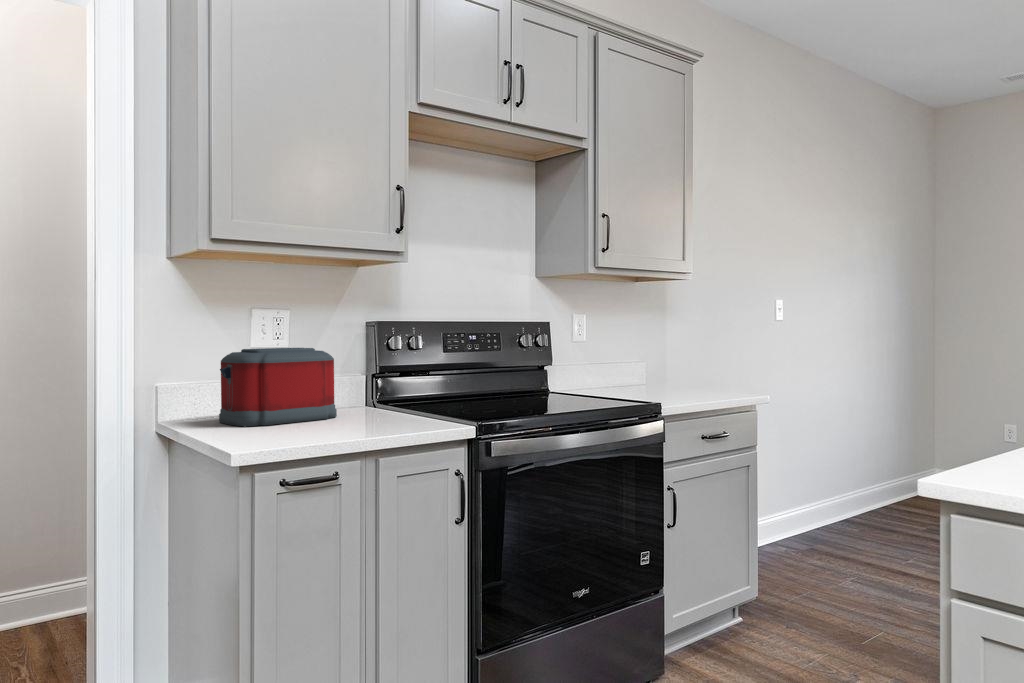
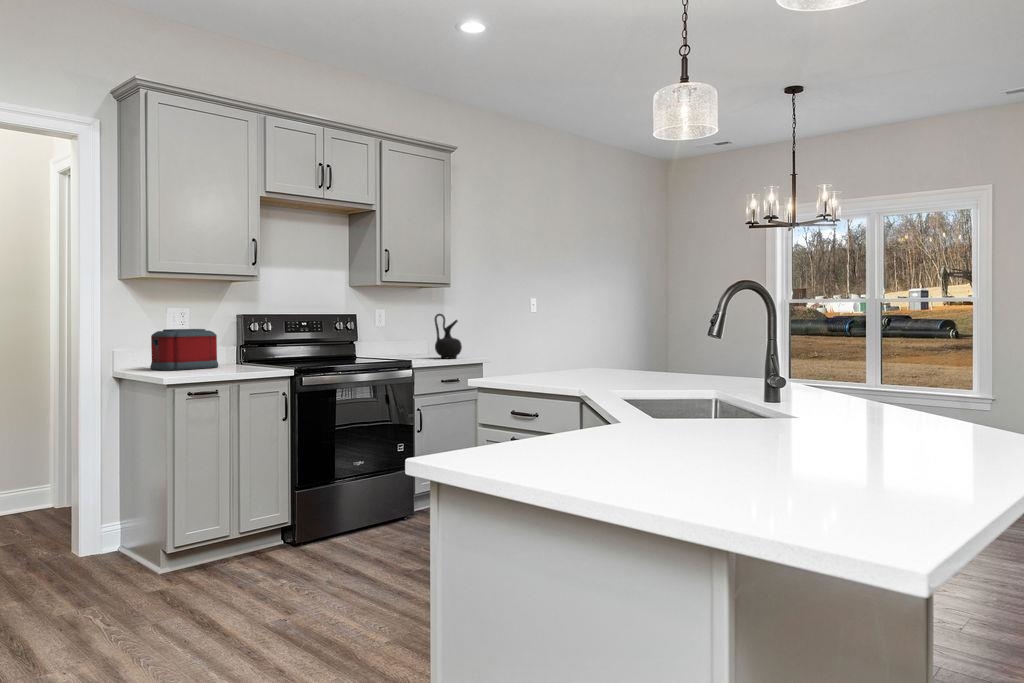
ceramic jug: none [680,320,726,396] -> present [435,314,462,358]

